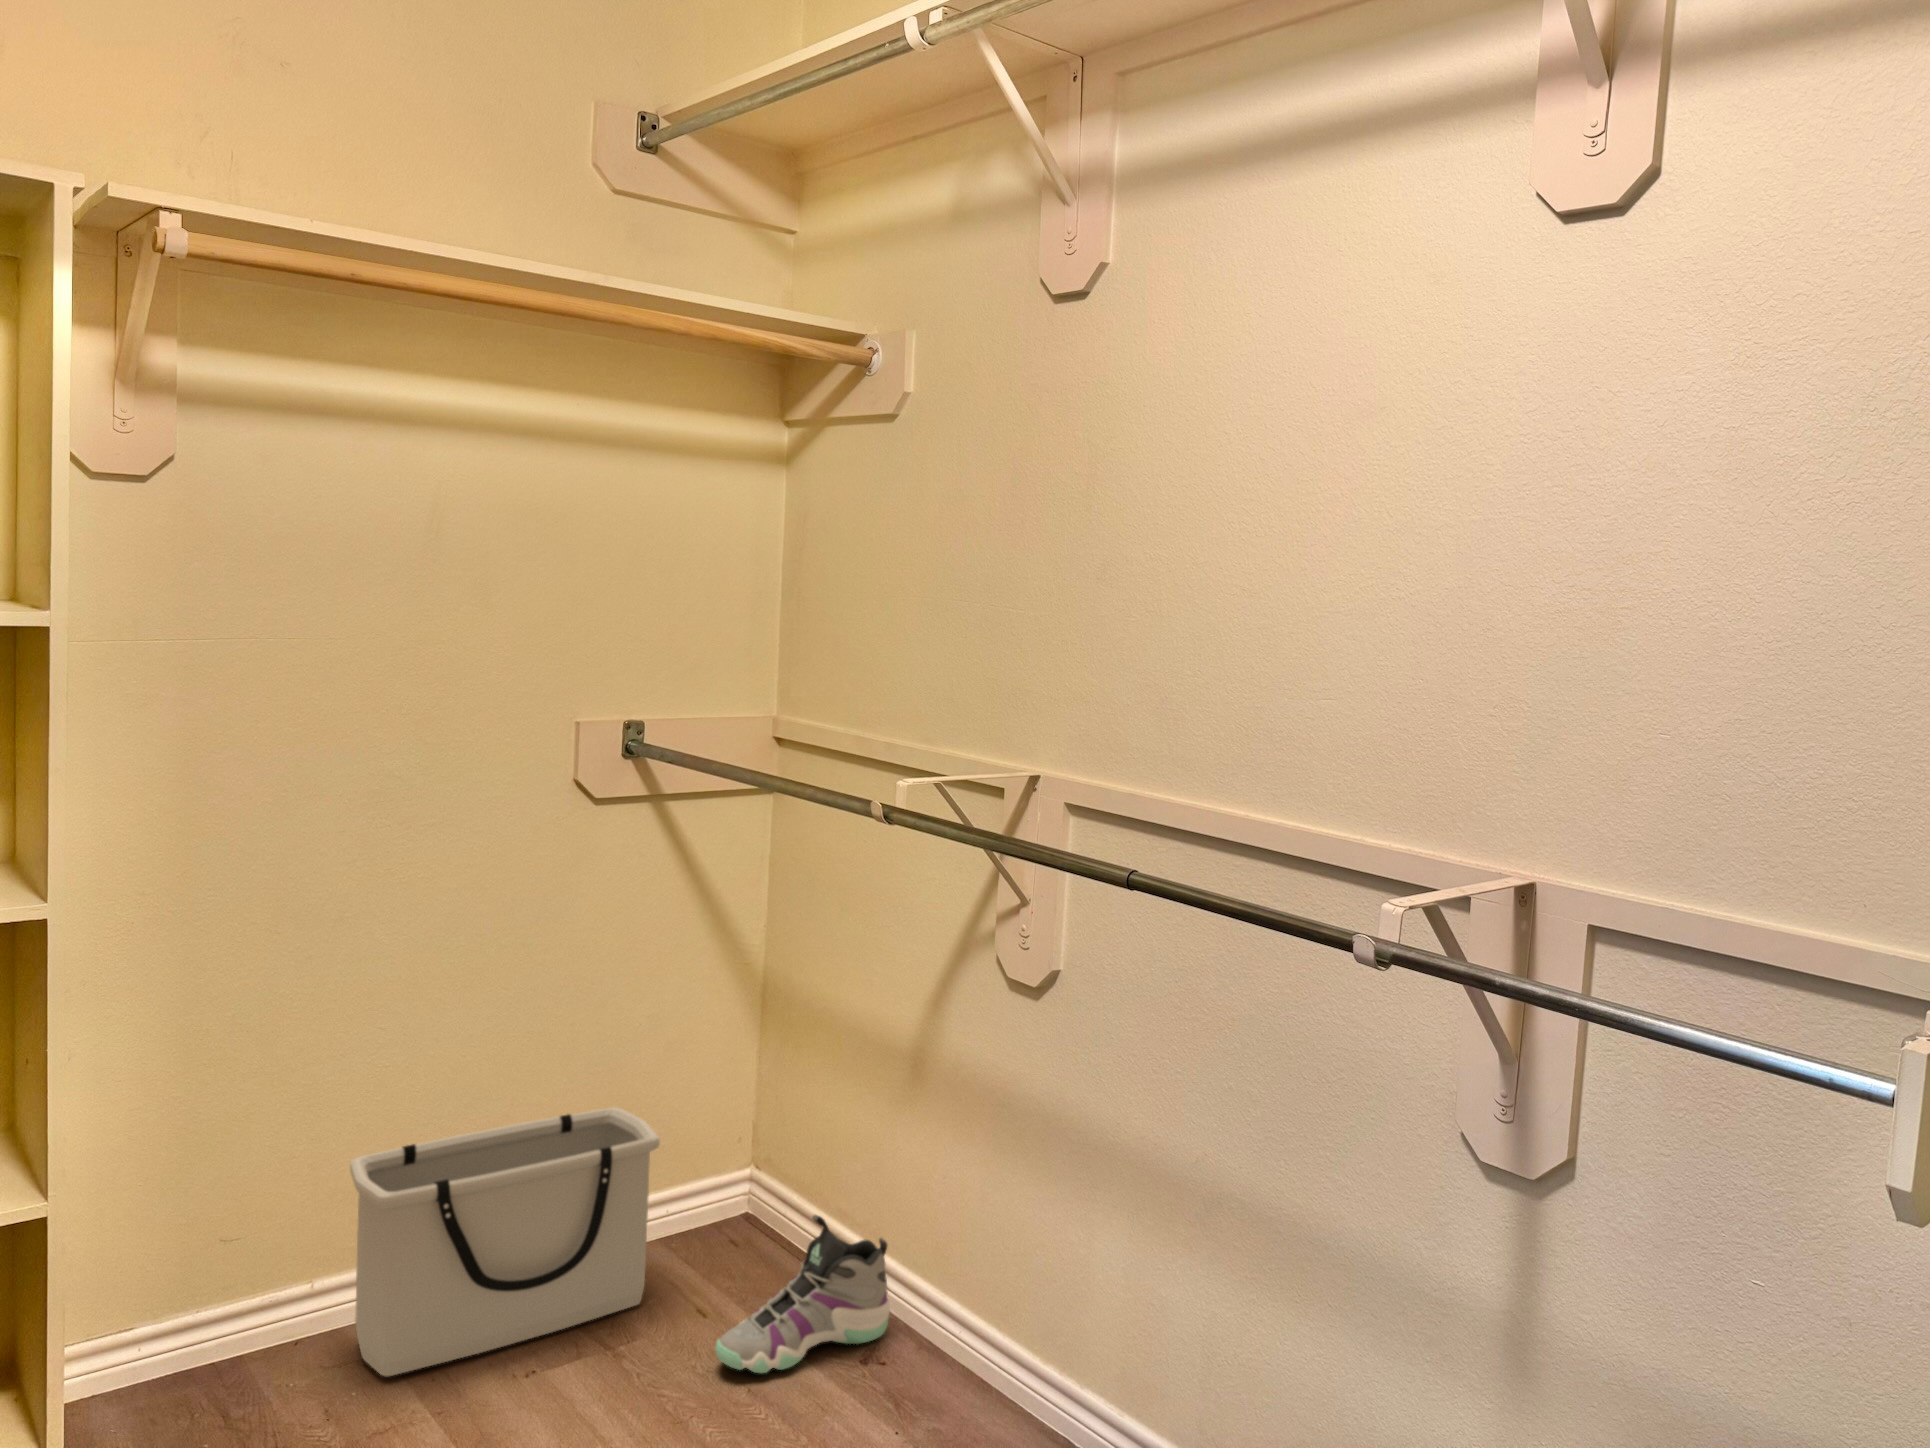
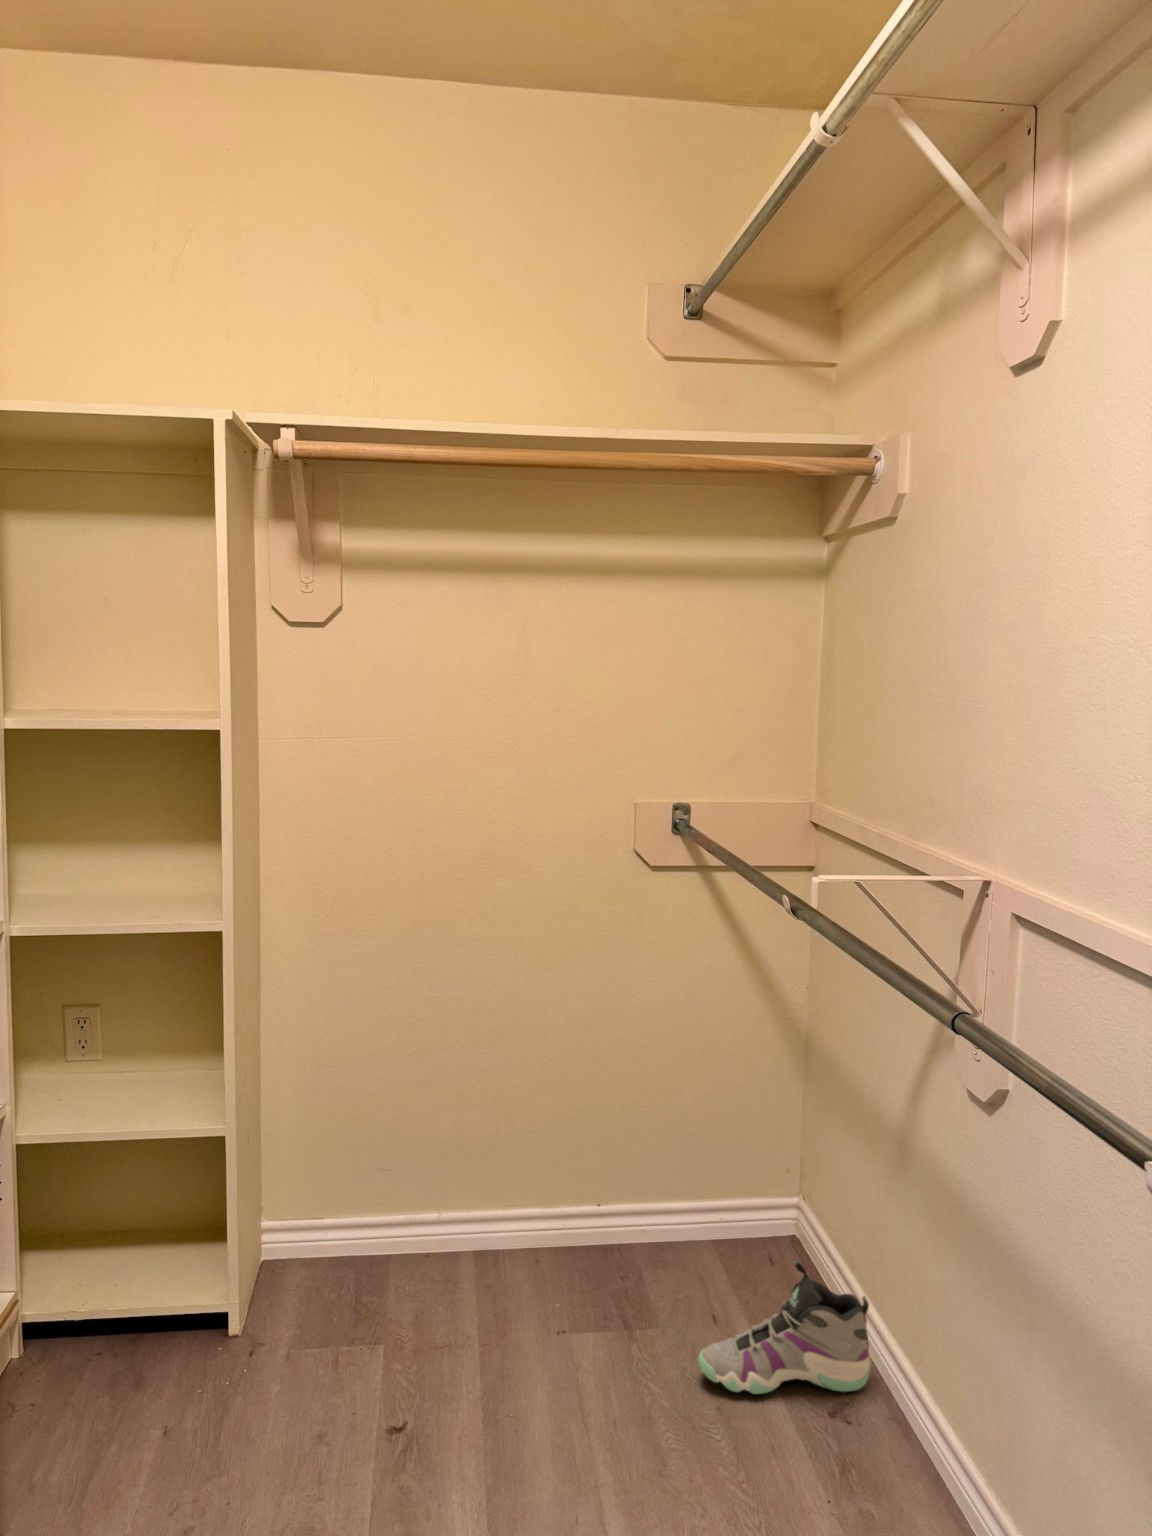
storage bin: present [350,1107,660,1376] -> none [450,1124,684,1302]

